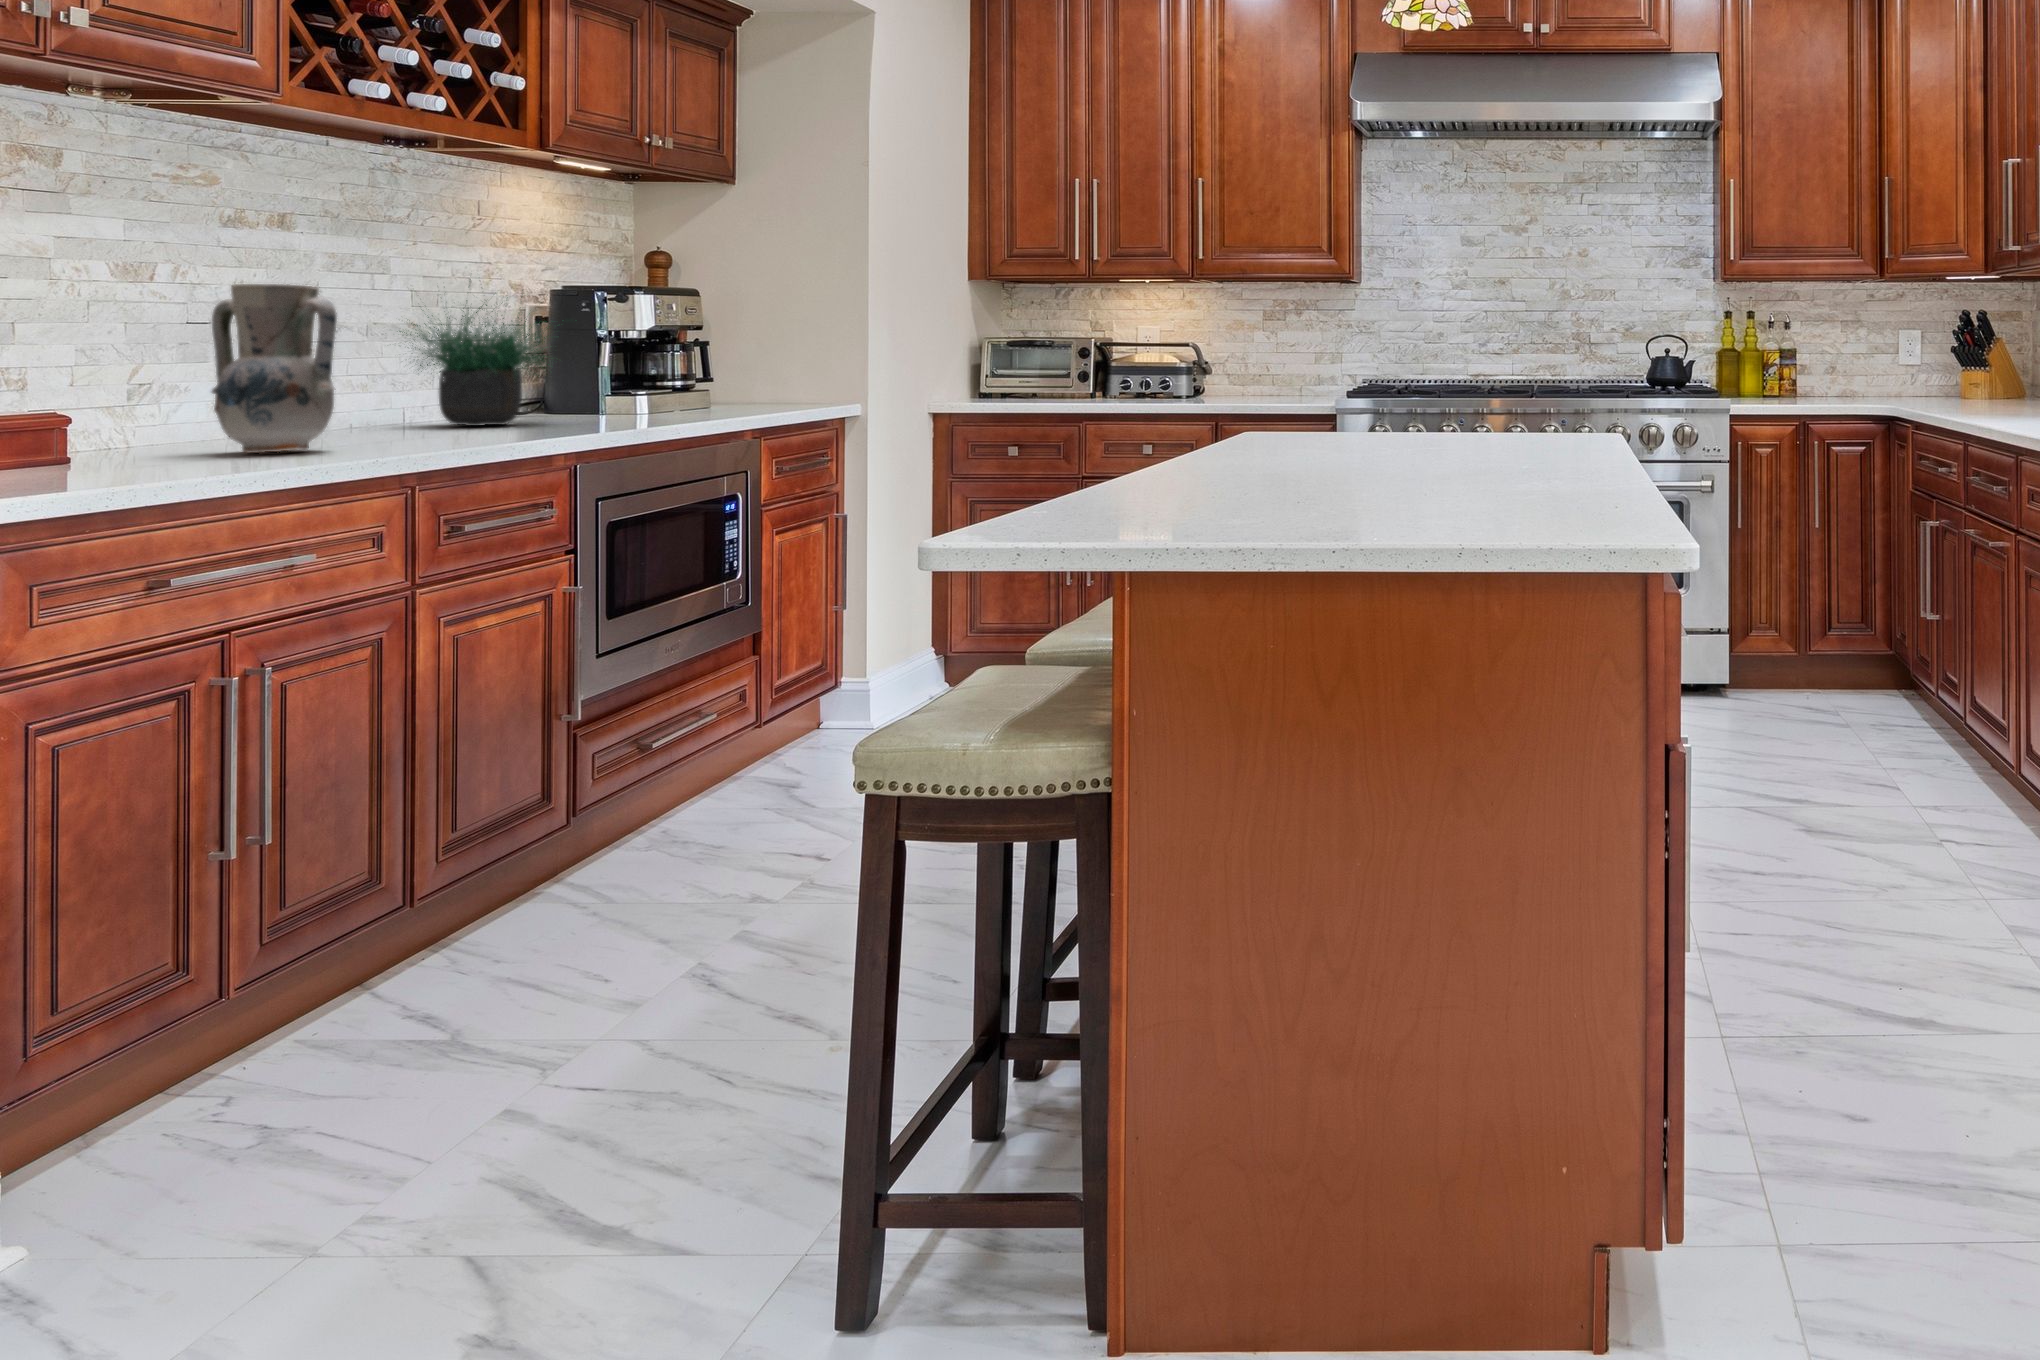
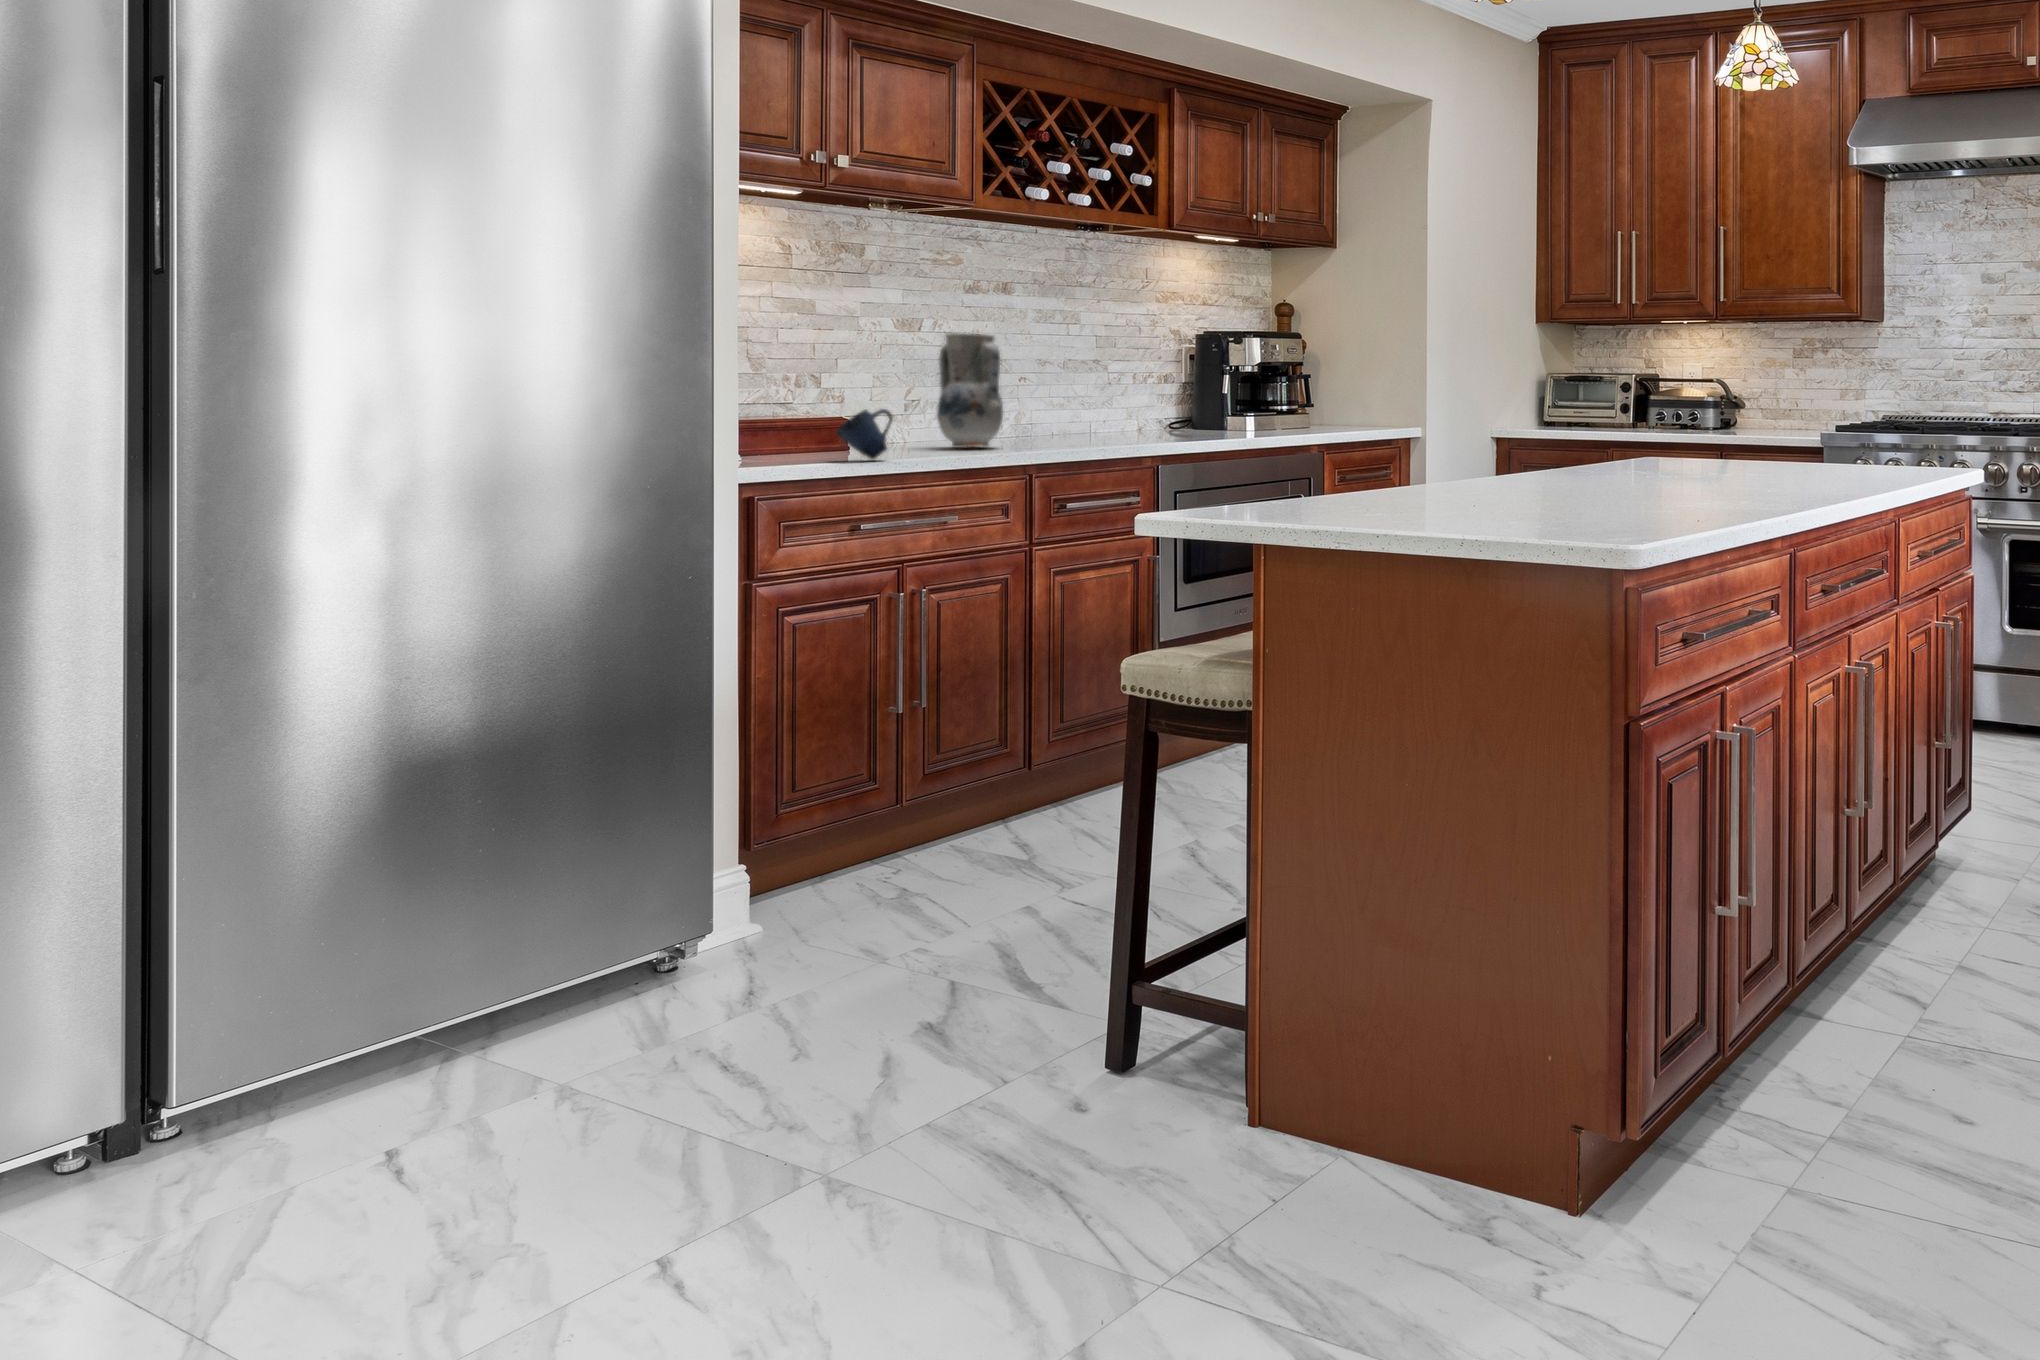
potted plant: present [399,297,549,426] -> none [1066,320,1190,435]
mug: none [79,398,191,479] -> present [836,409,893,460]

